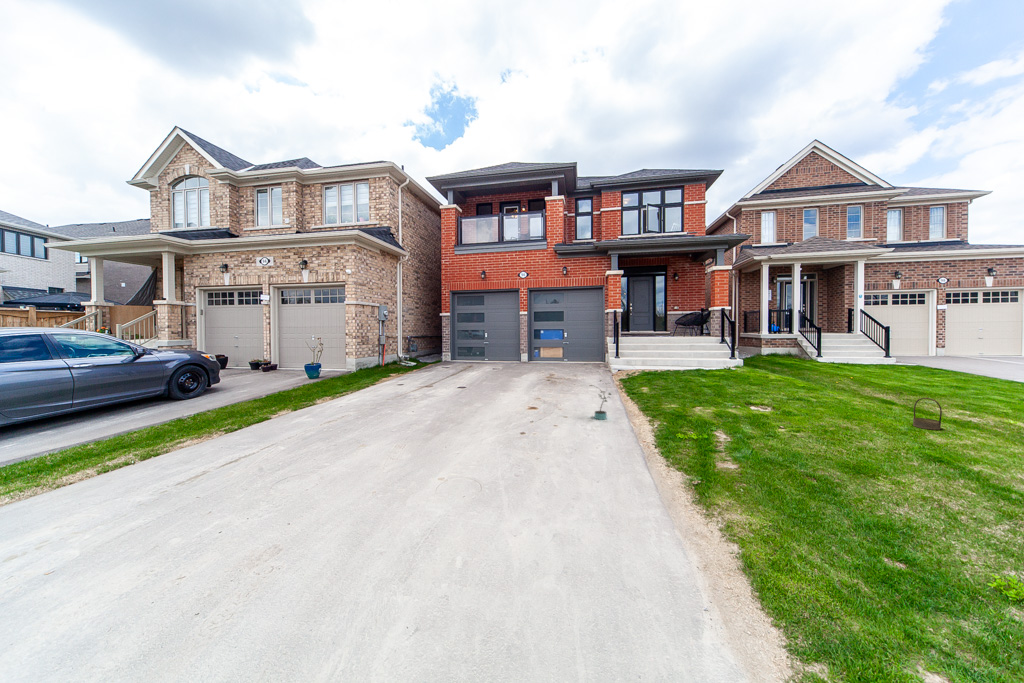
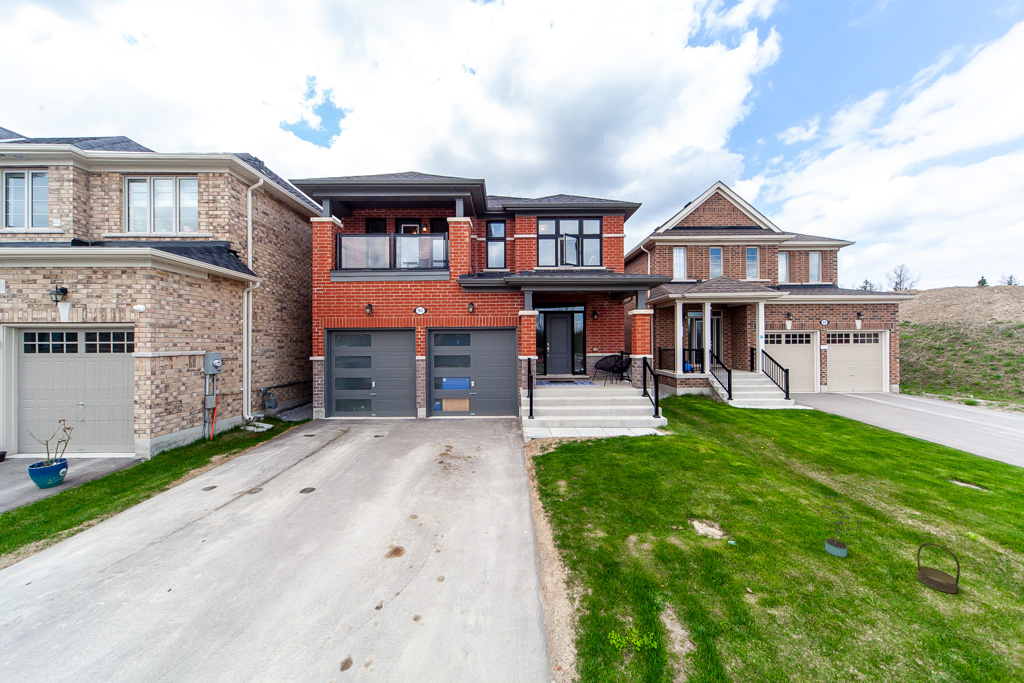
potted plant: present [590,380,611,420] -> present [822,496,863,557]

